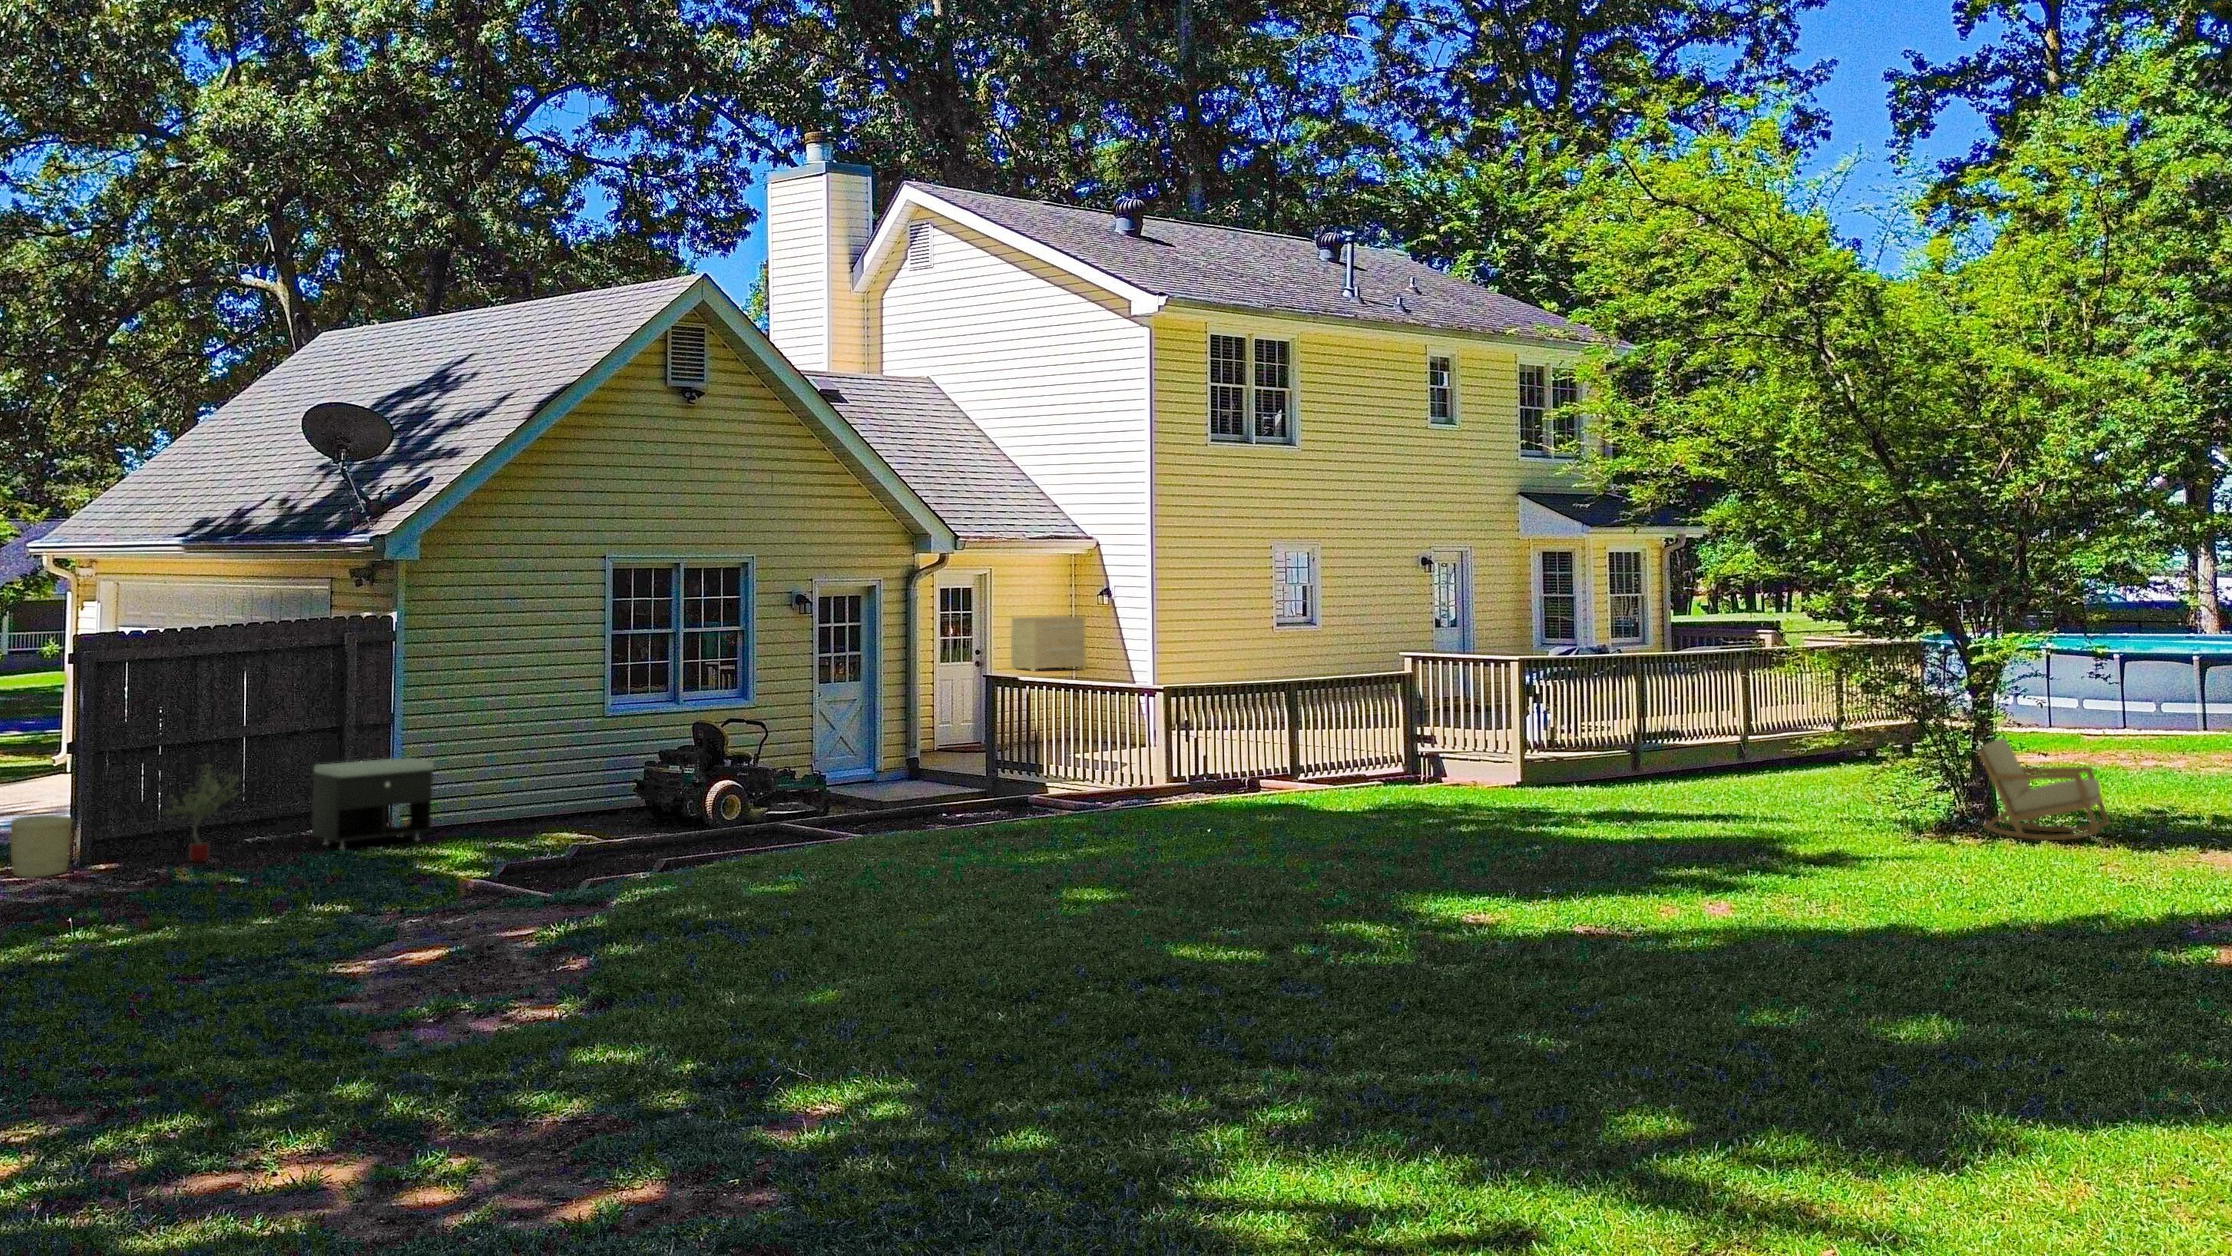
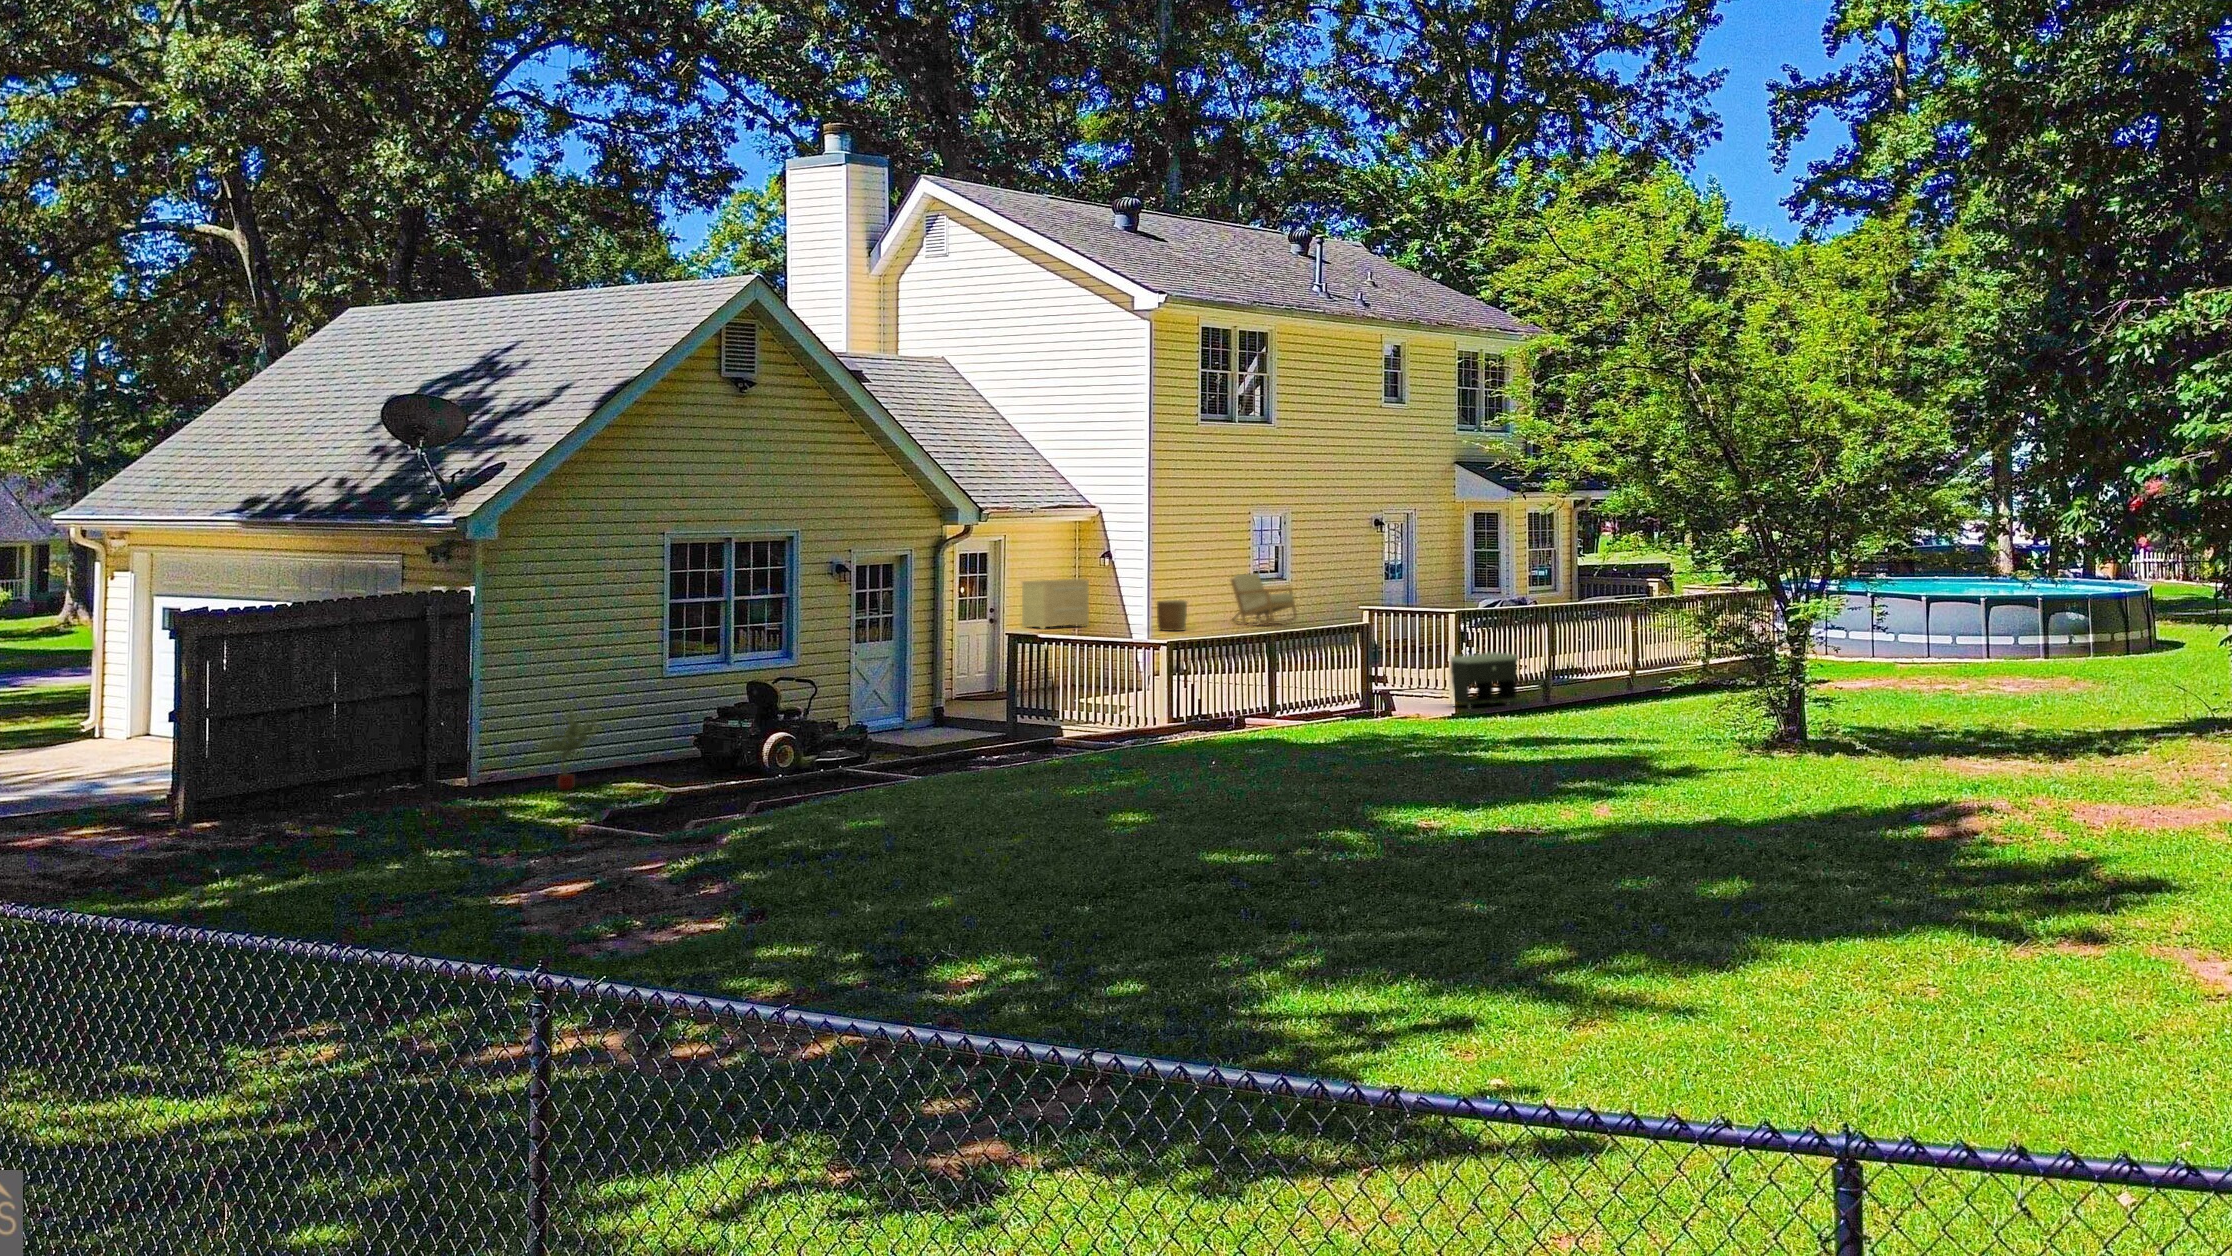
chair: present [1977,738,2110,840] -> present [1231,573,1297,626]
storage bench: present [312,758,434,848] -> present [1451,653,1518,707]
potted tree: present [164,766,239,862] -> present [538,712,596,790]
woven basket: present [11,815,73,878] -> present [1157,600,1187,631]

